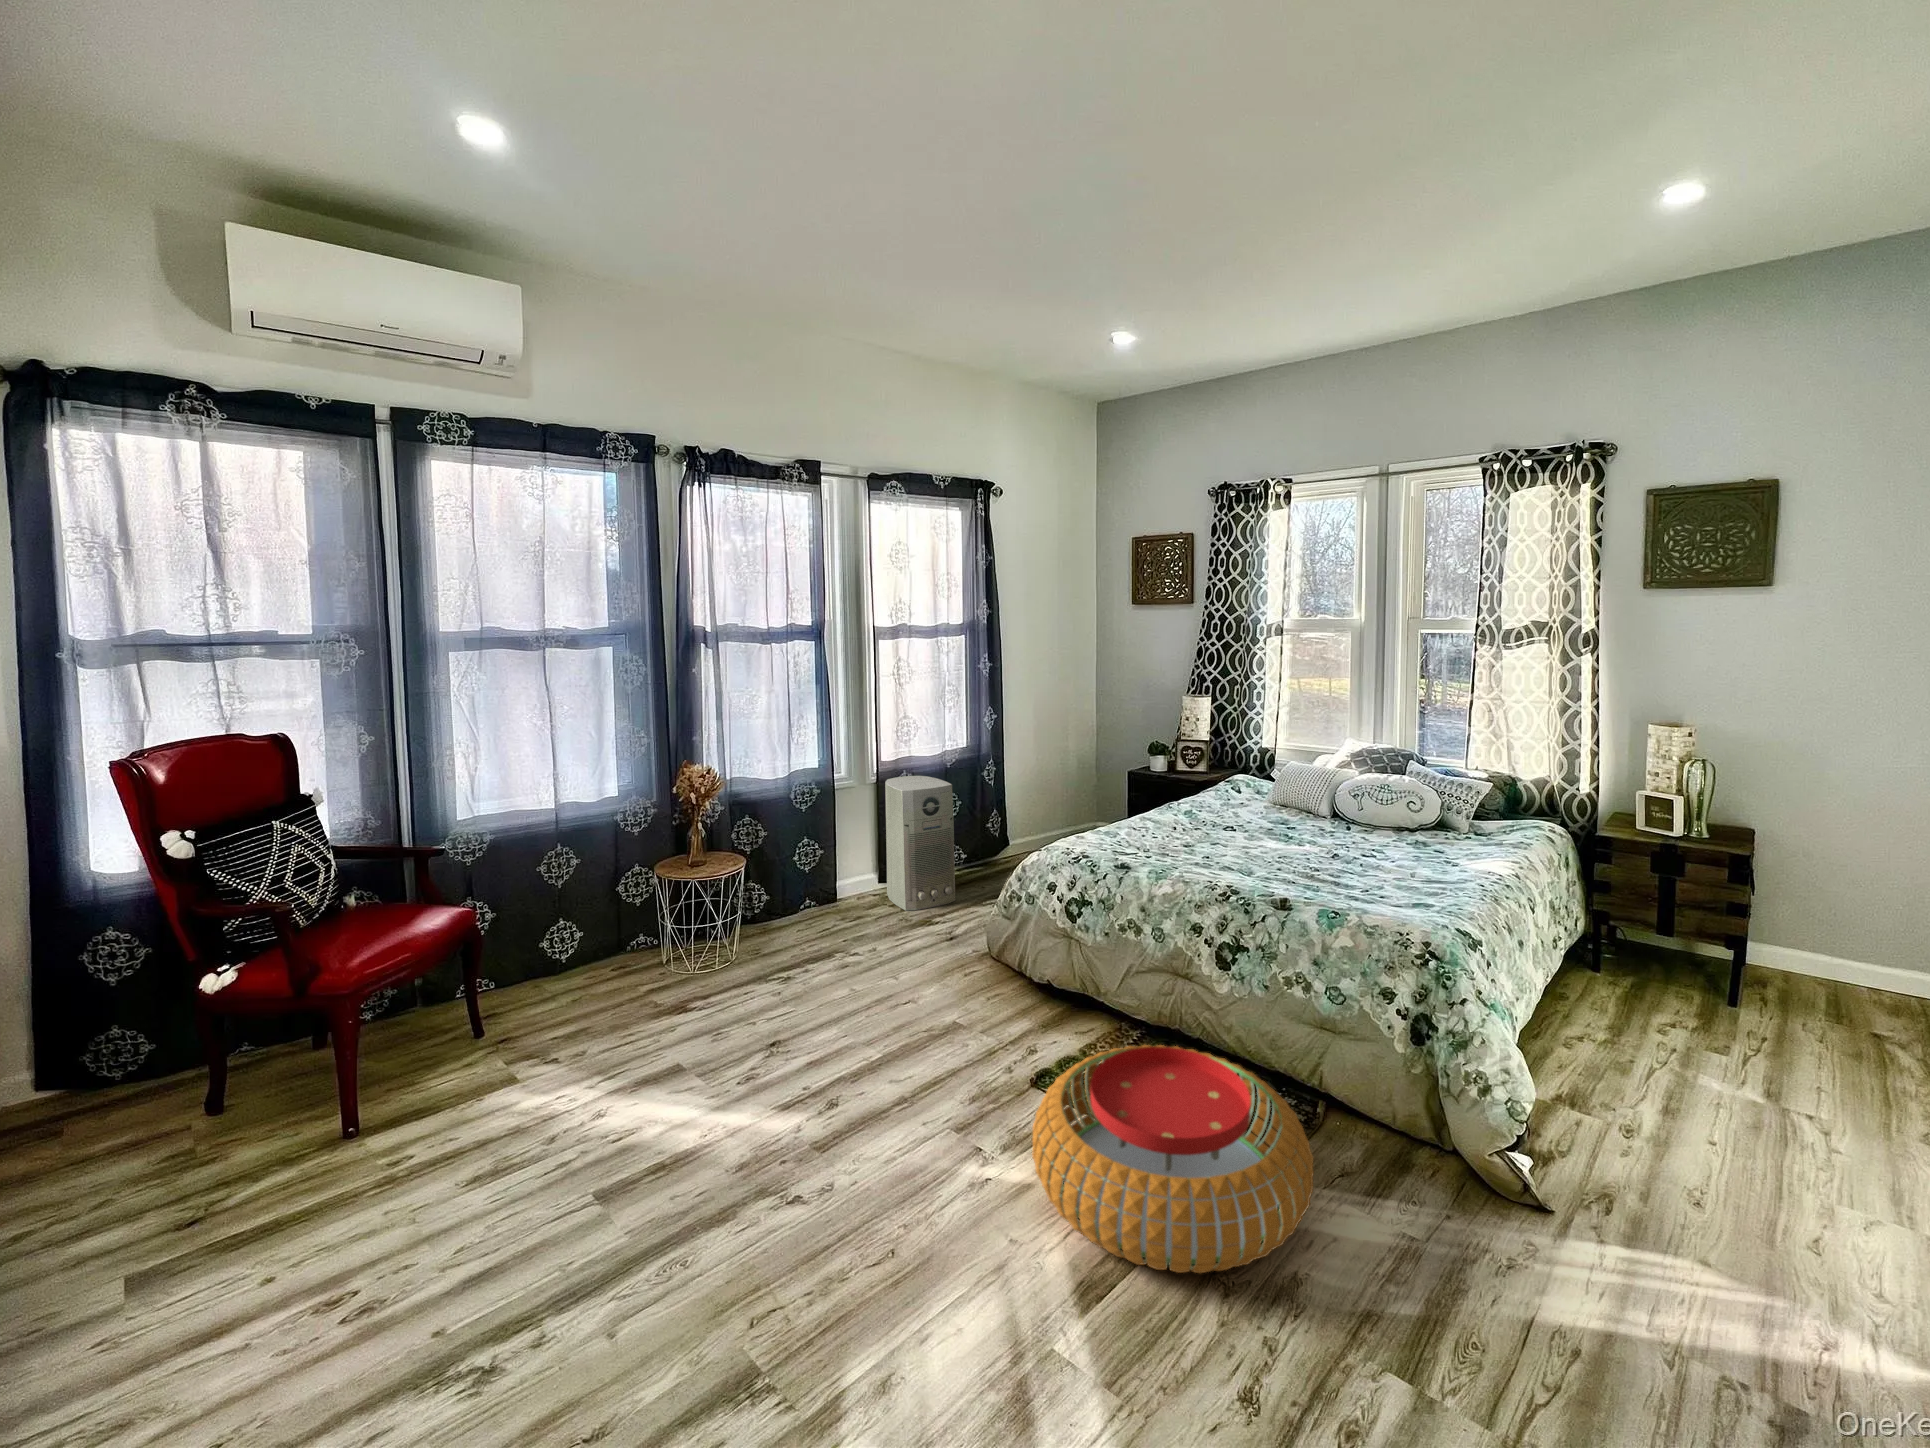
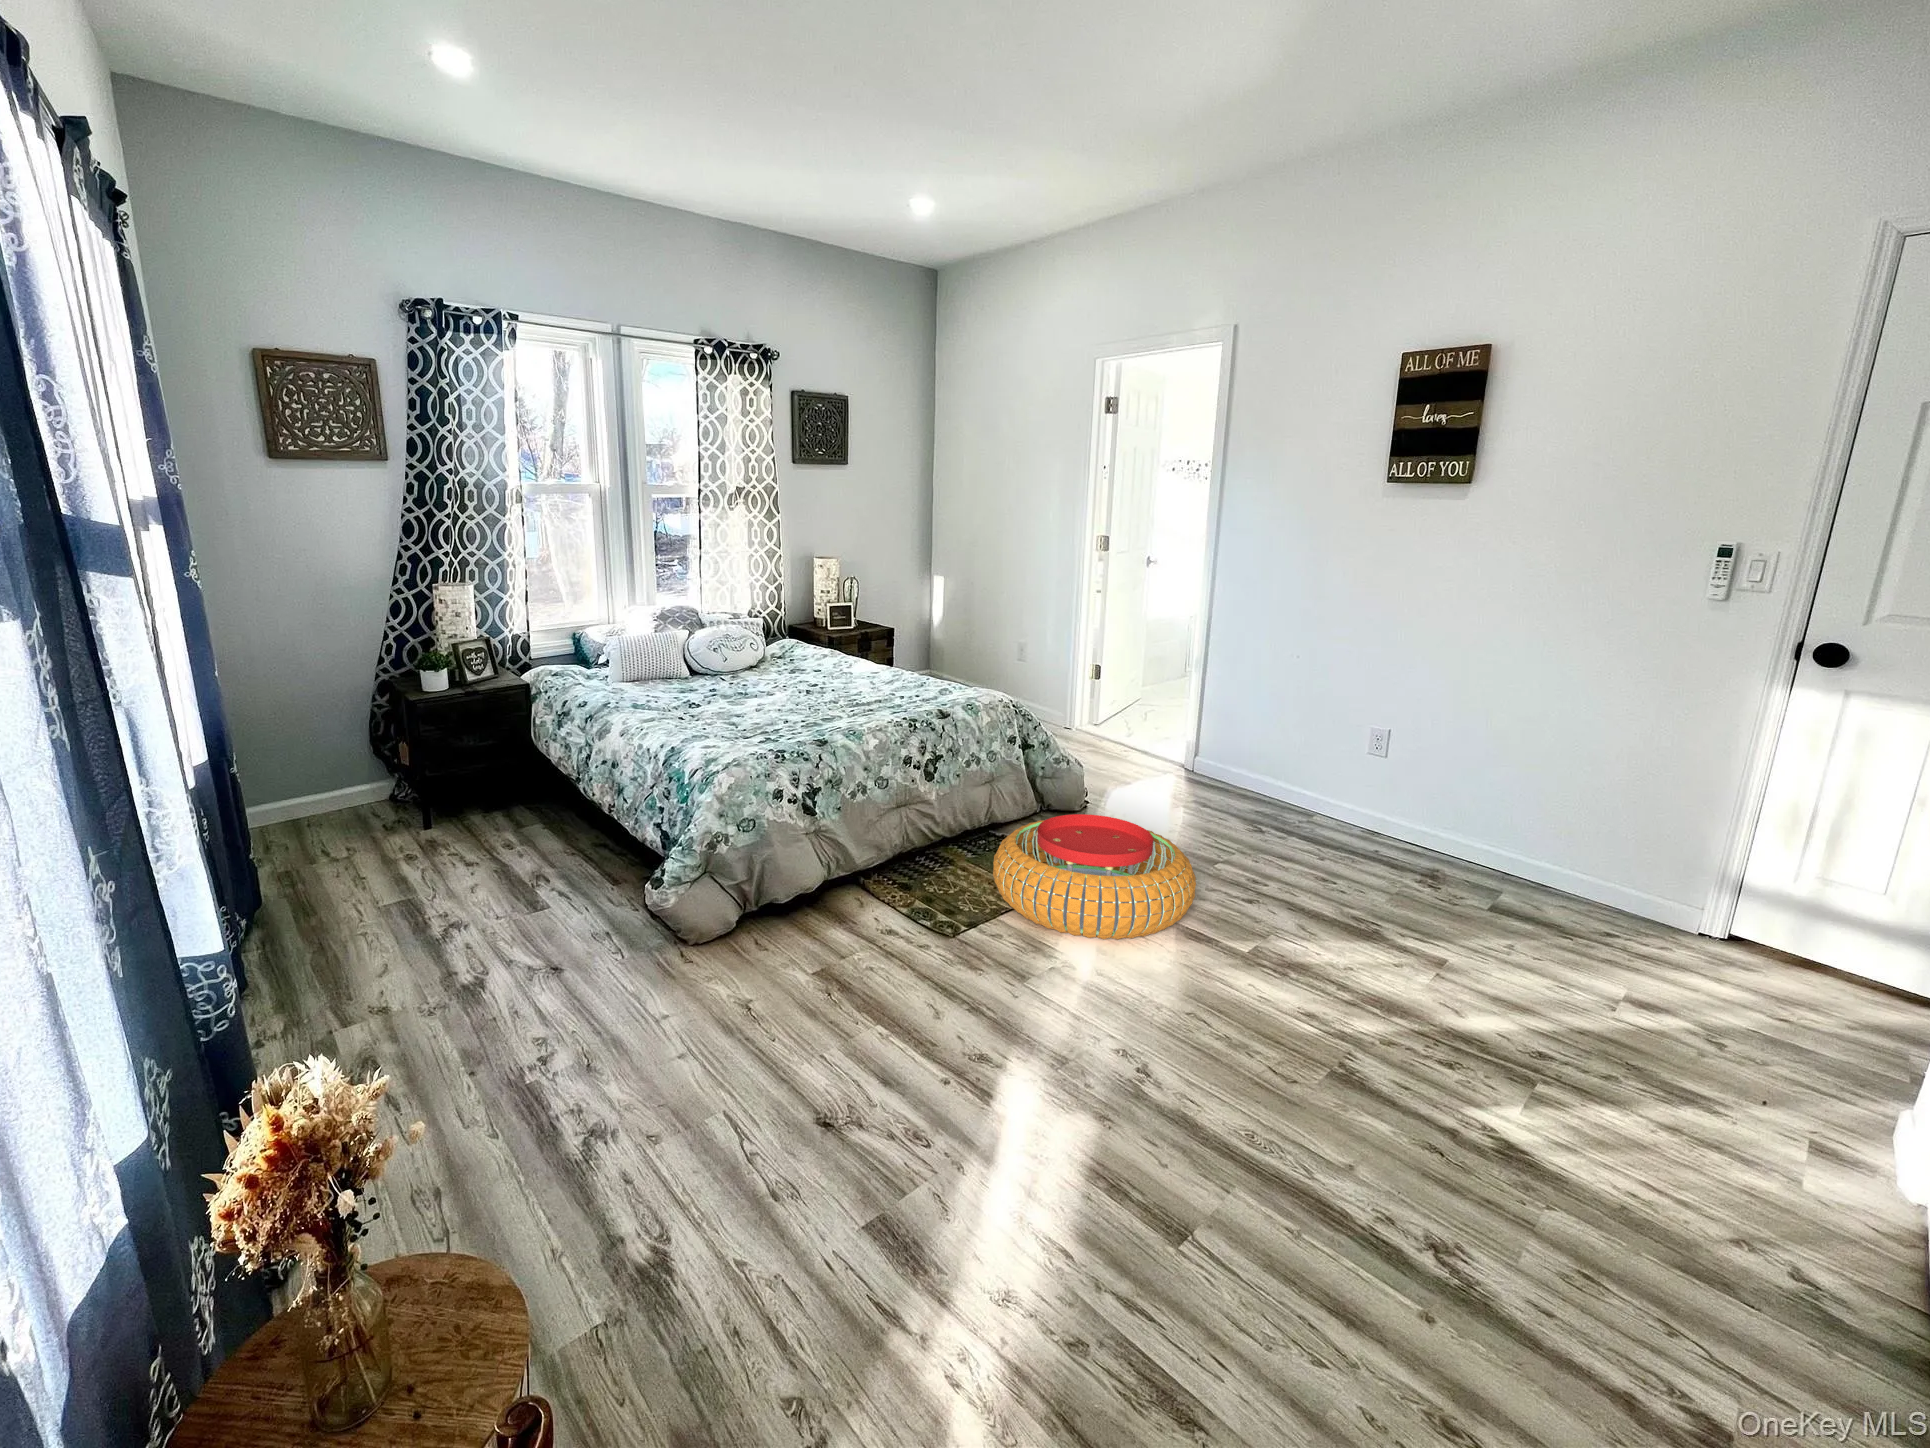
air purifier: present [885,776,956,911] -> none [225,759,425,1017]

